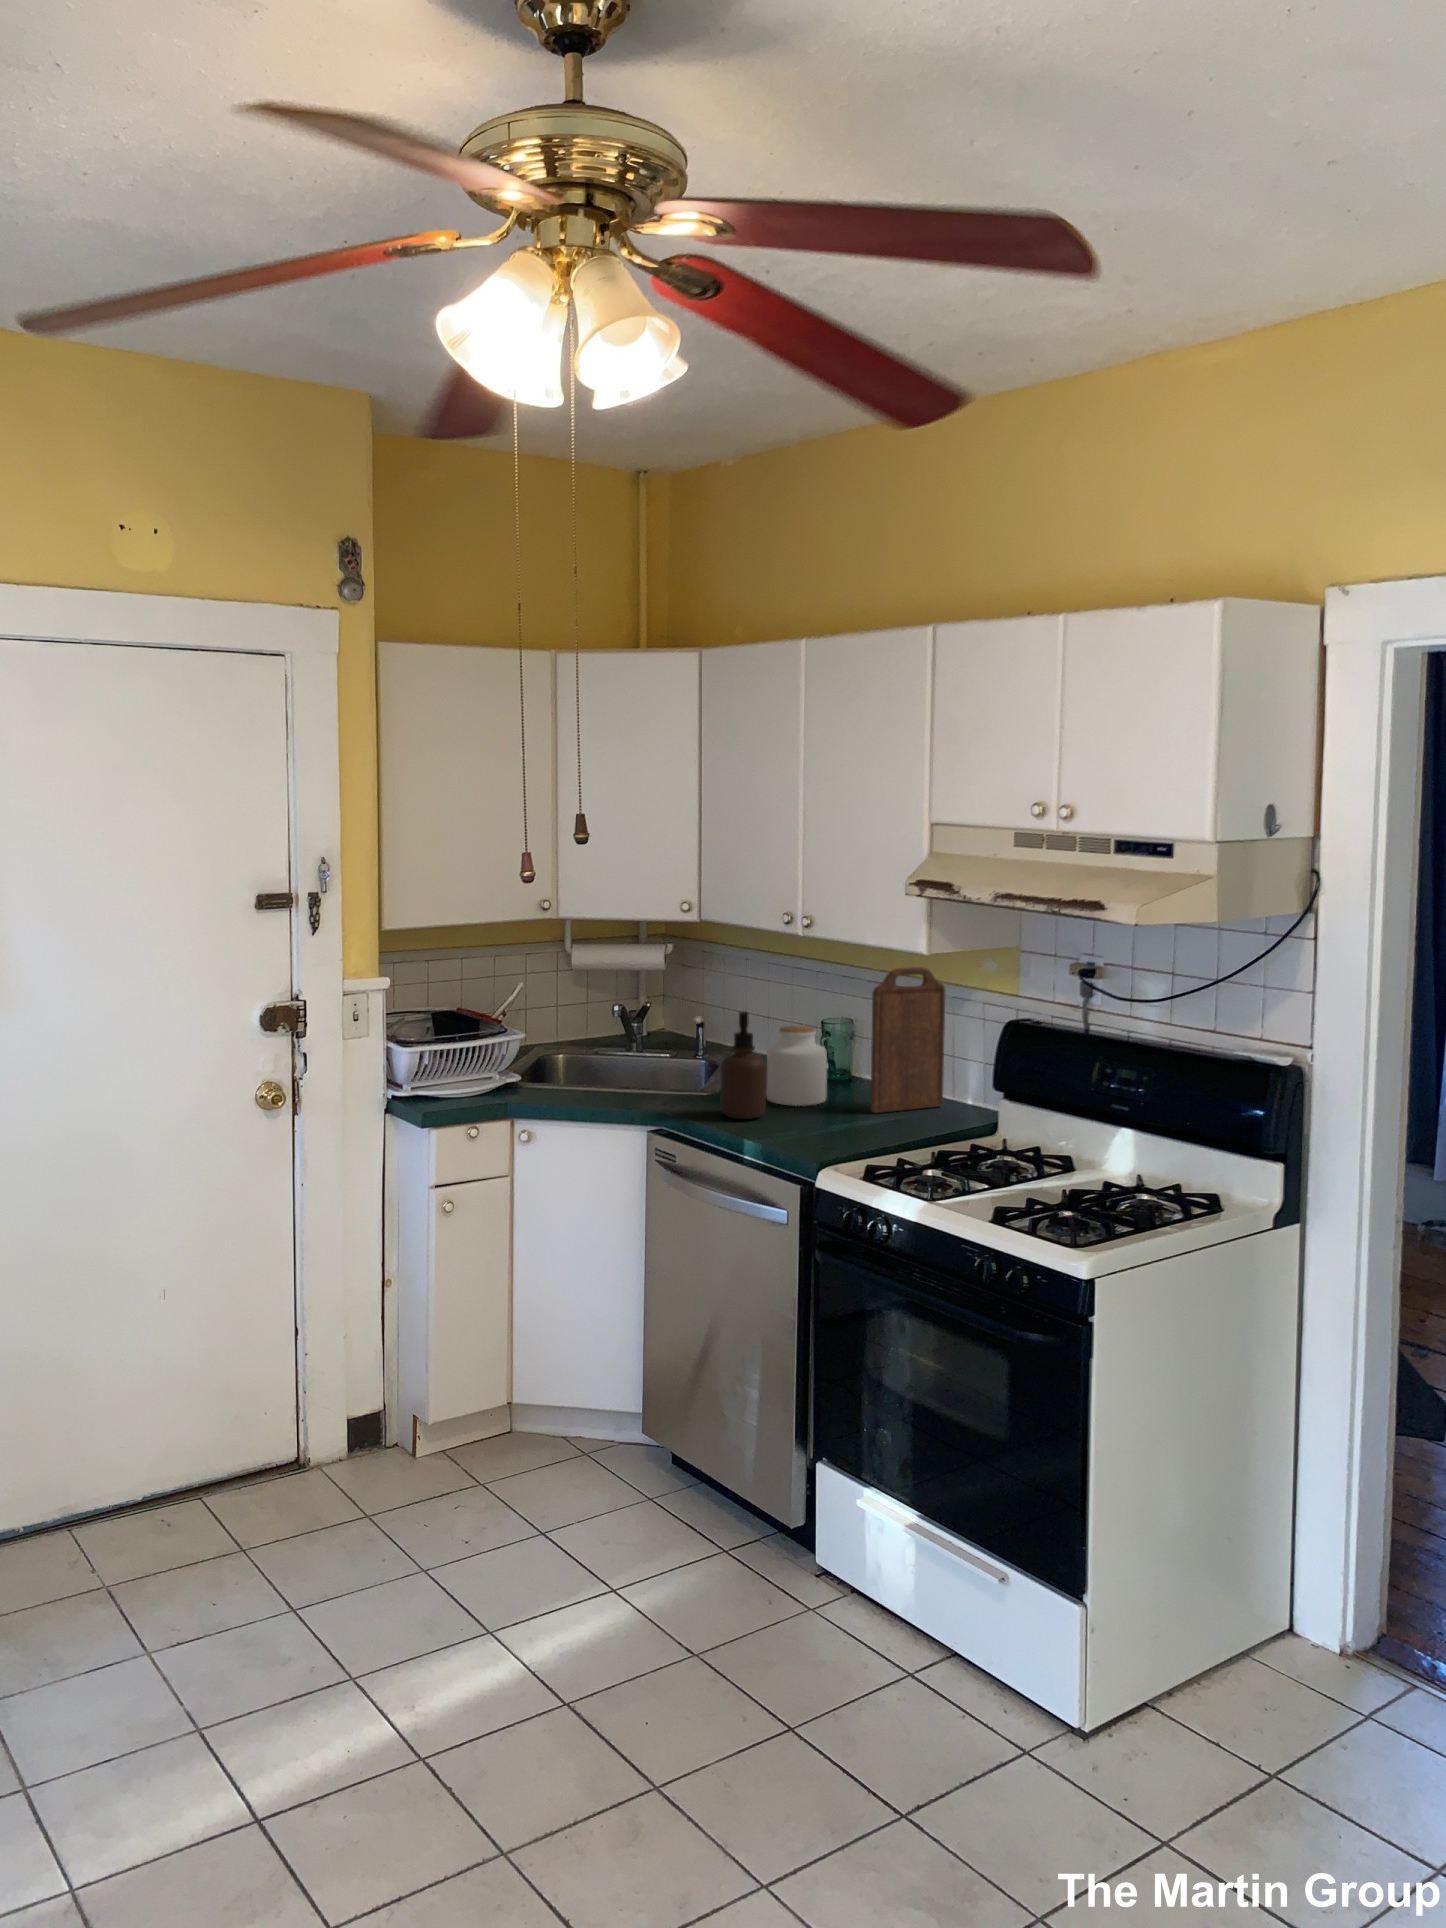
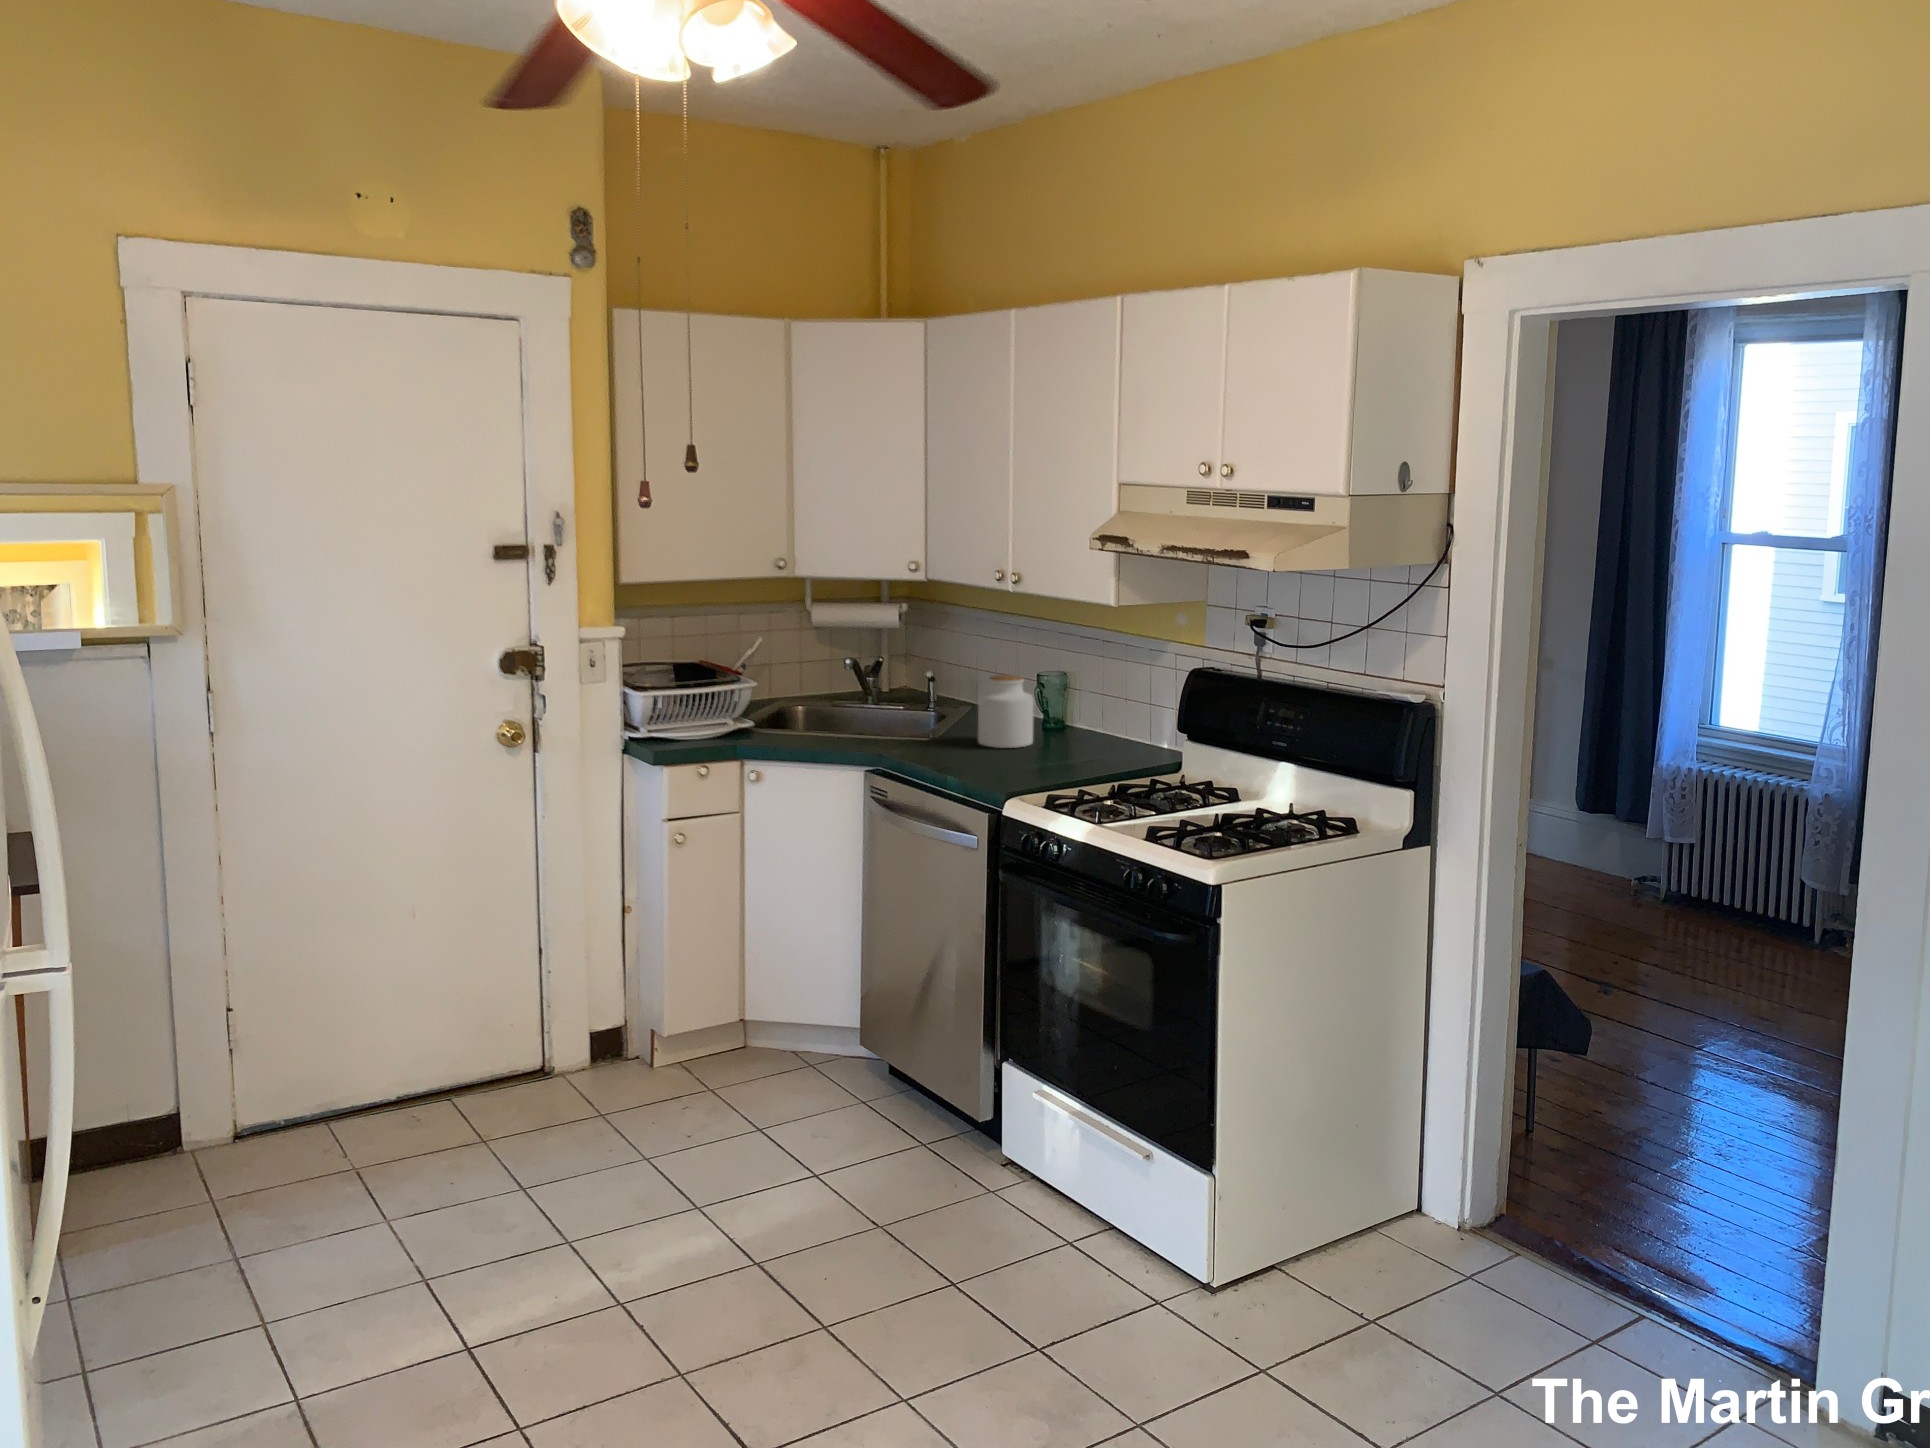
cutting board: present [870,967,945,1113] -> none [1070,620,1143,755]
soap dispenser: present [720,1012,766,1119] -> none [930,659,972,758]

